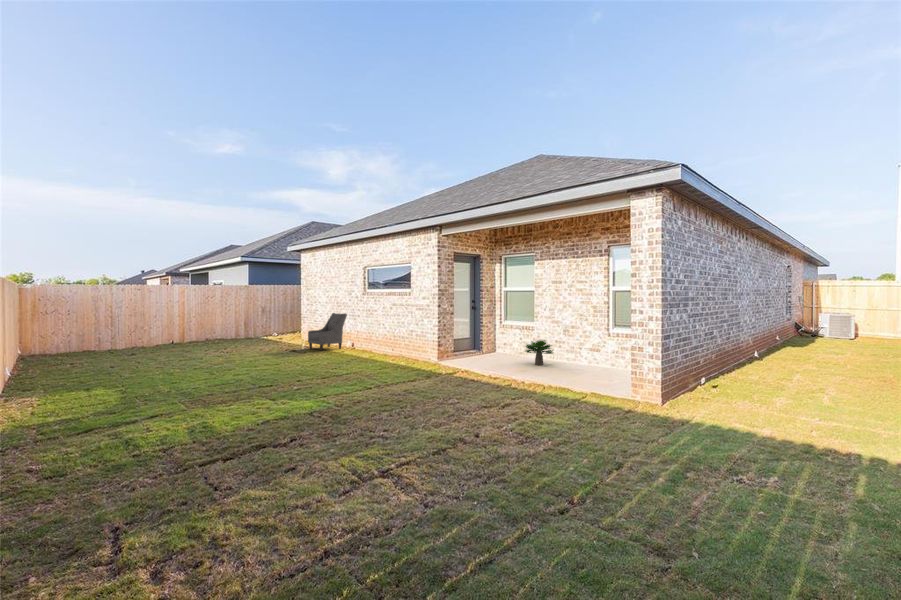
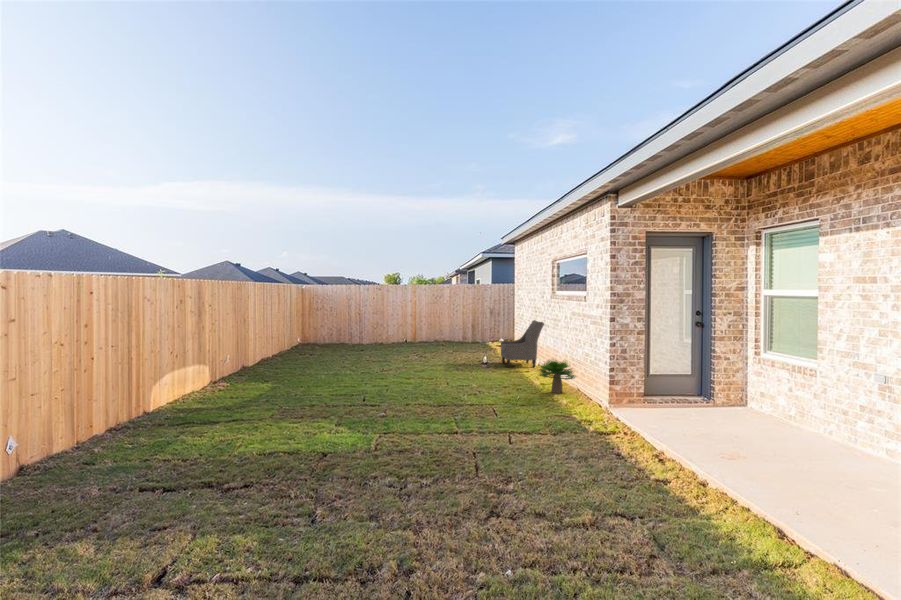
potted plant: present [525,340,553,365] -> present [540,360,576,393]

